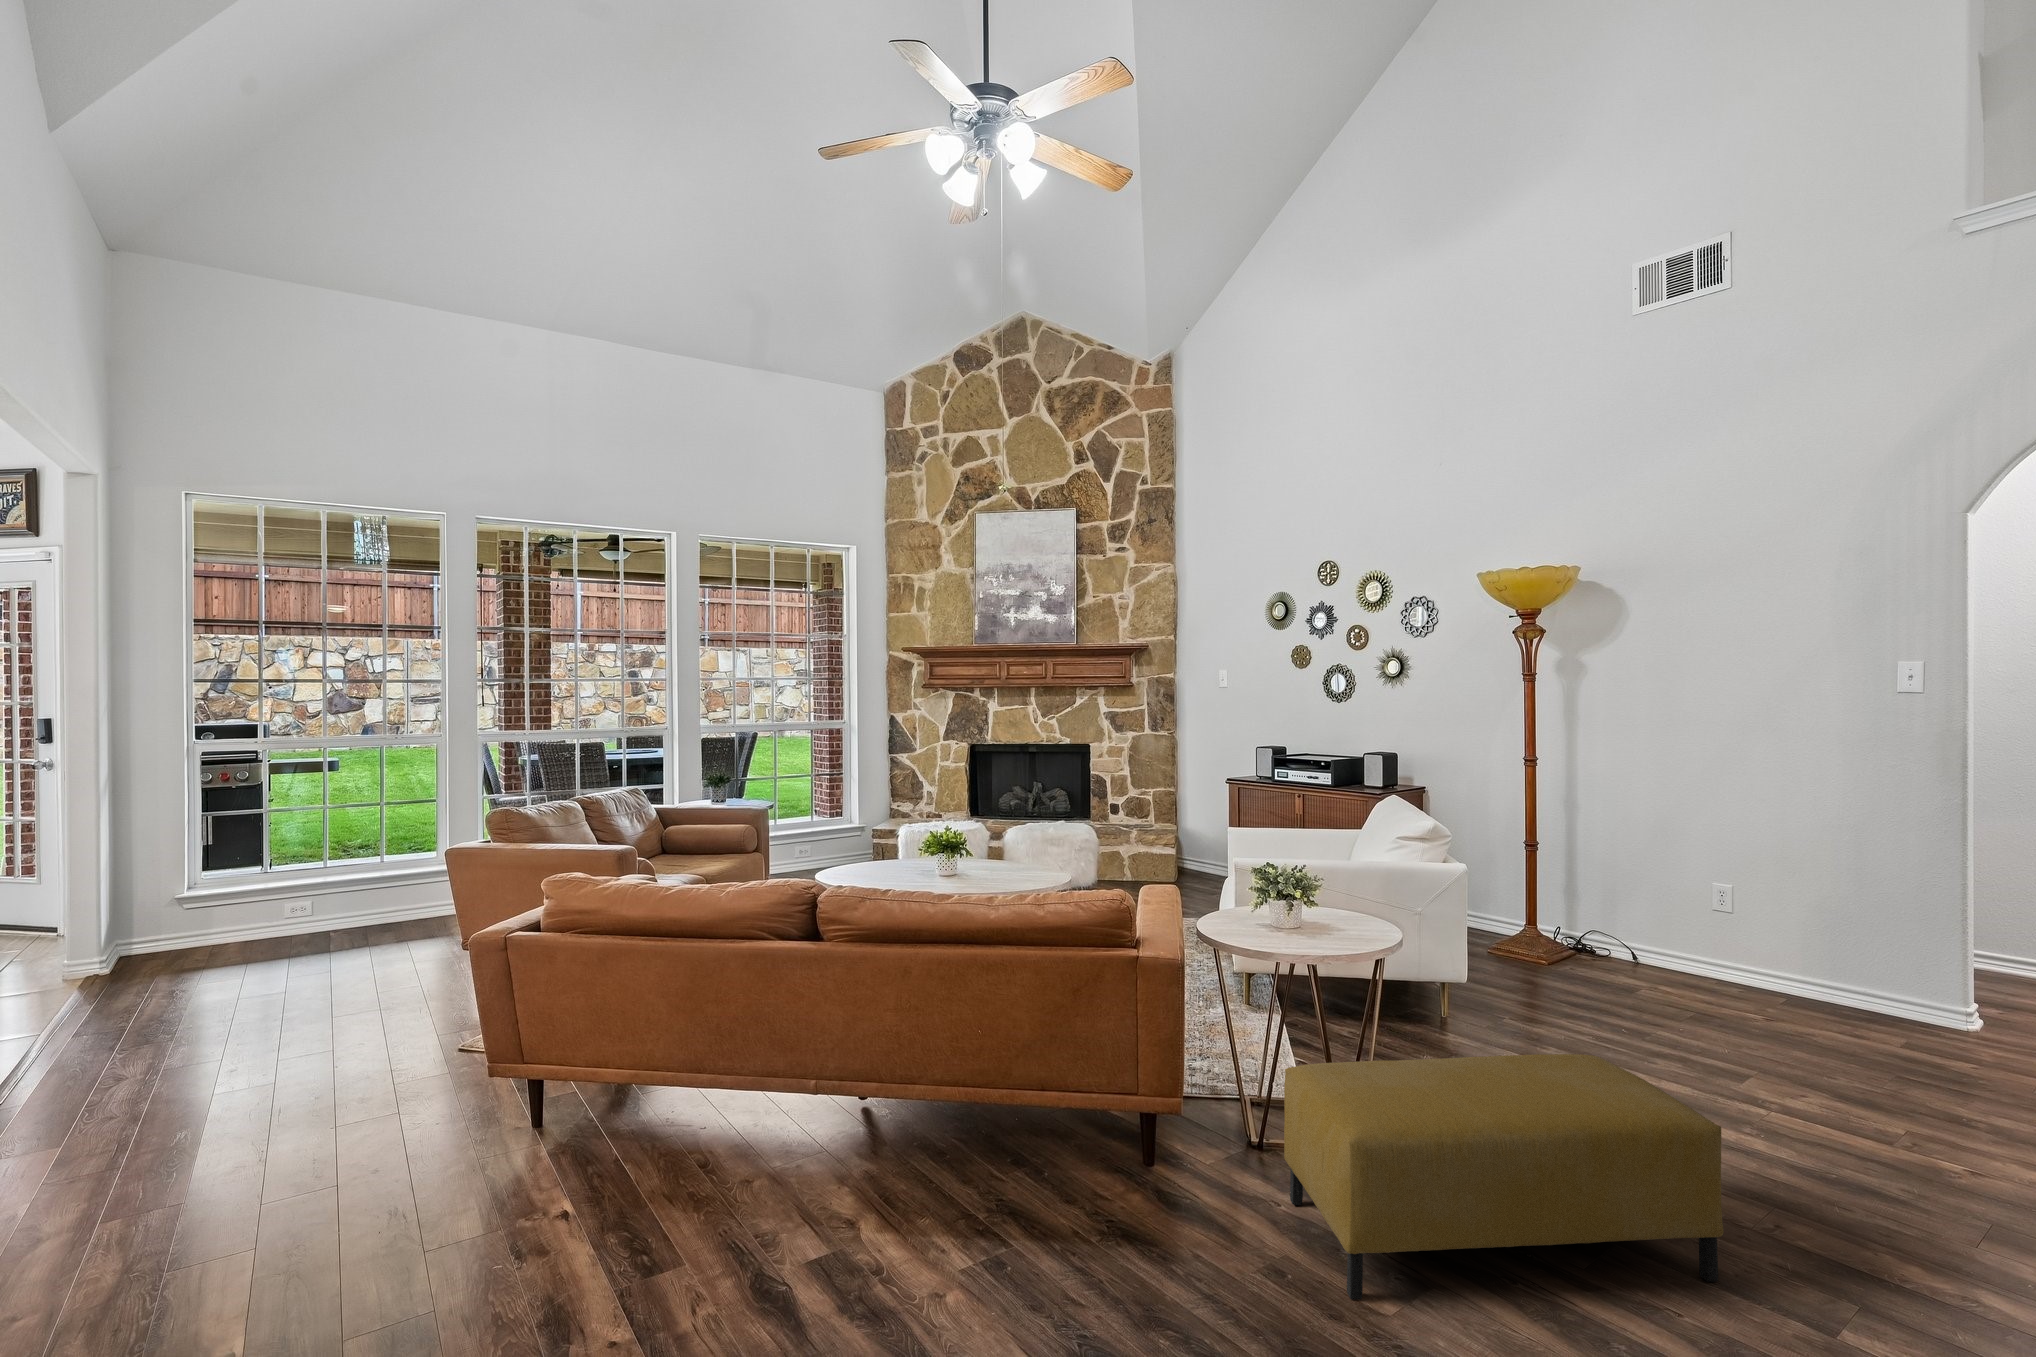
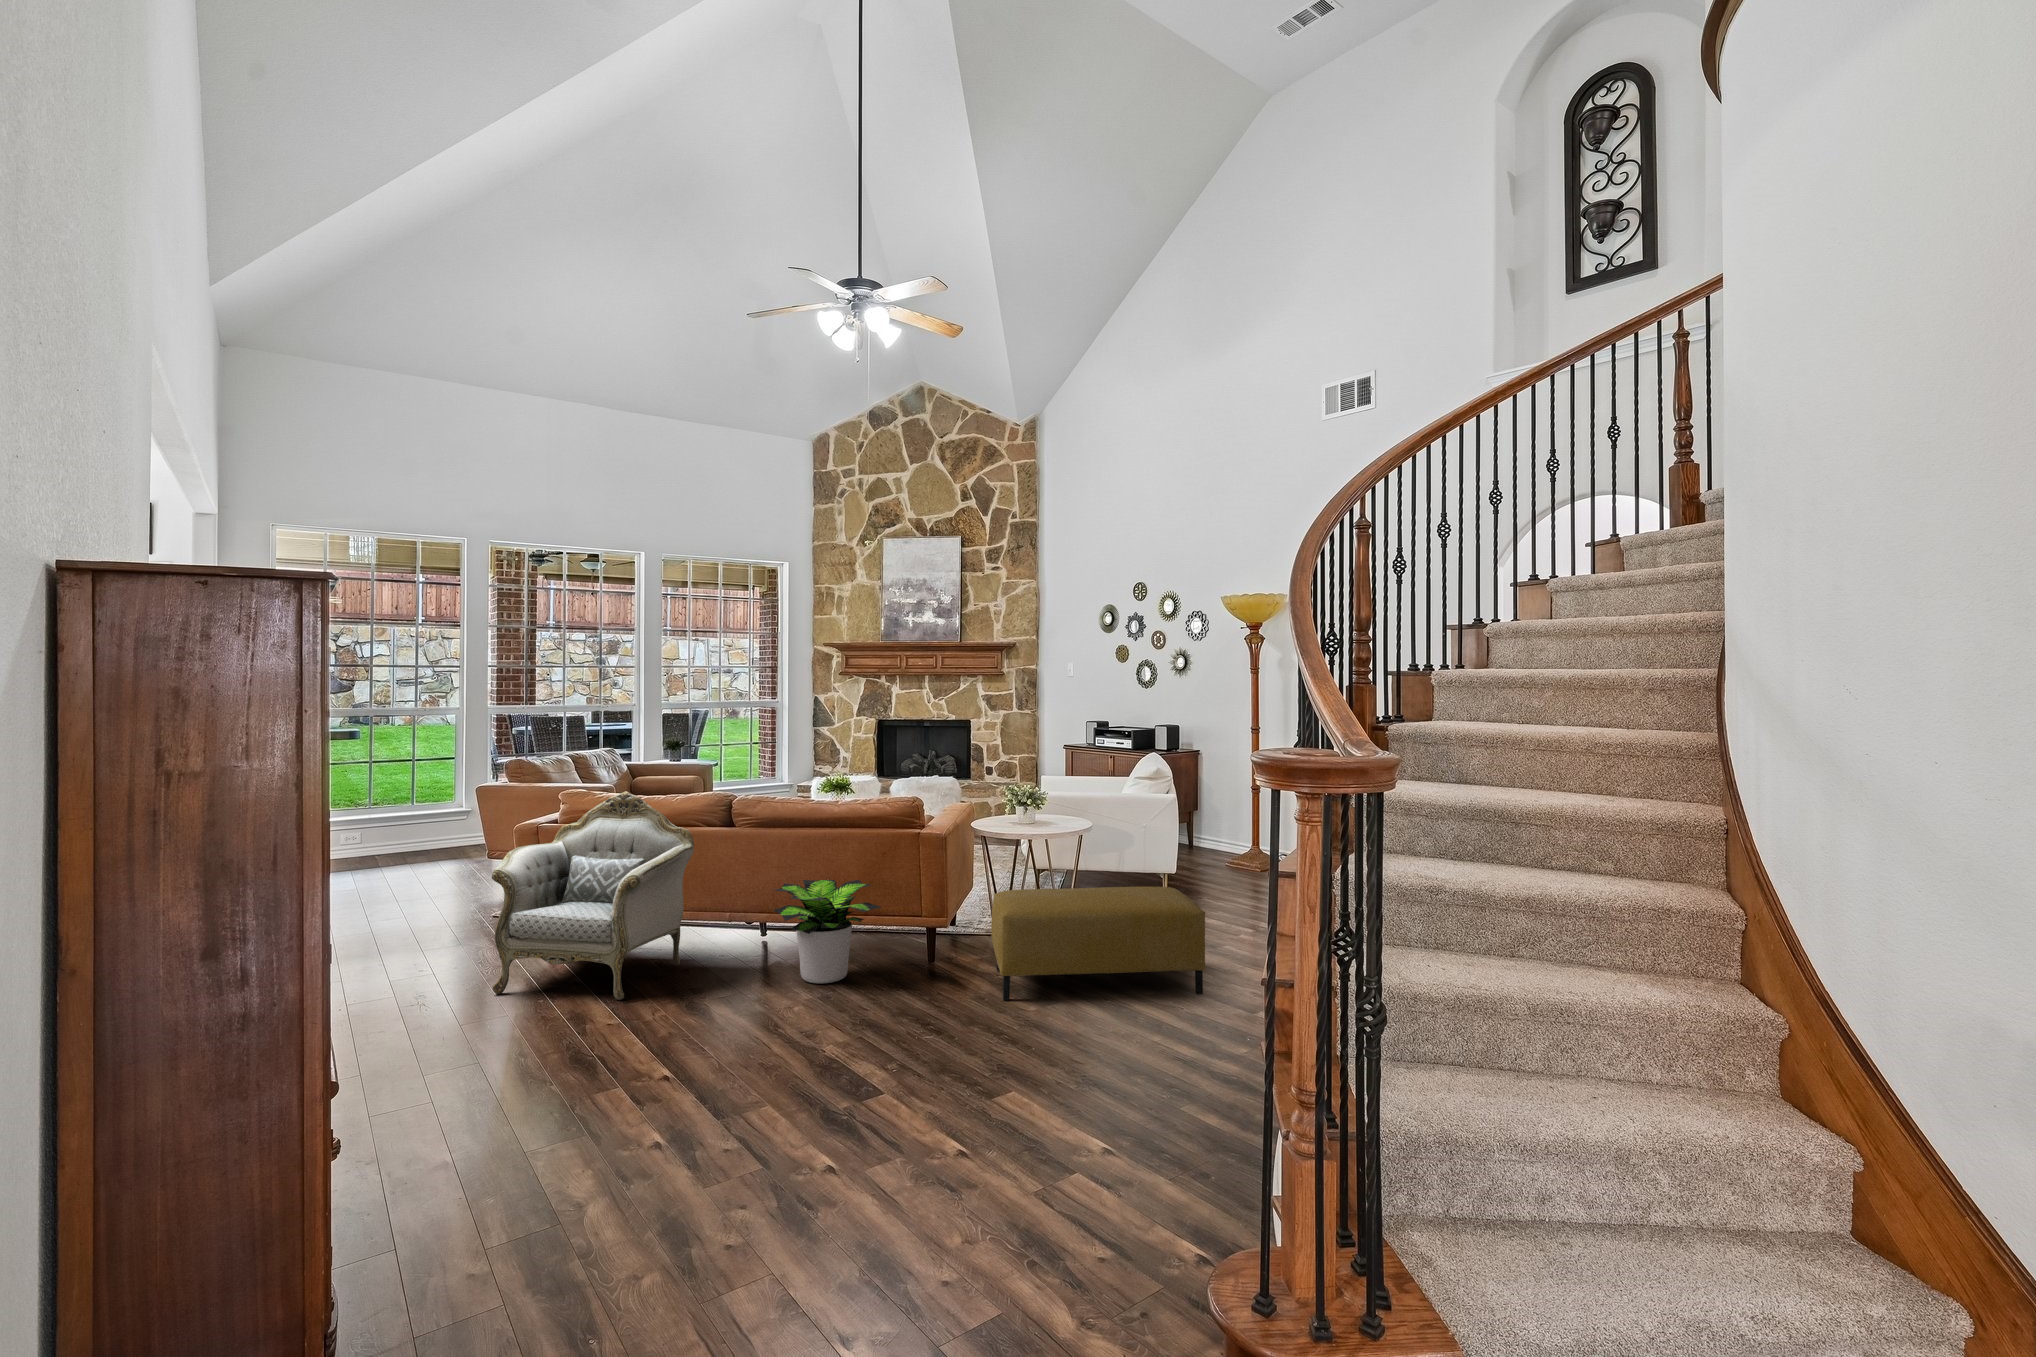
armchair: none [410,888,763,1293] -> present [492,791,694,1000]
potted plant: none [905,1036,1098,1242] -> present [774,880,882,983]

